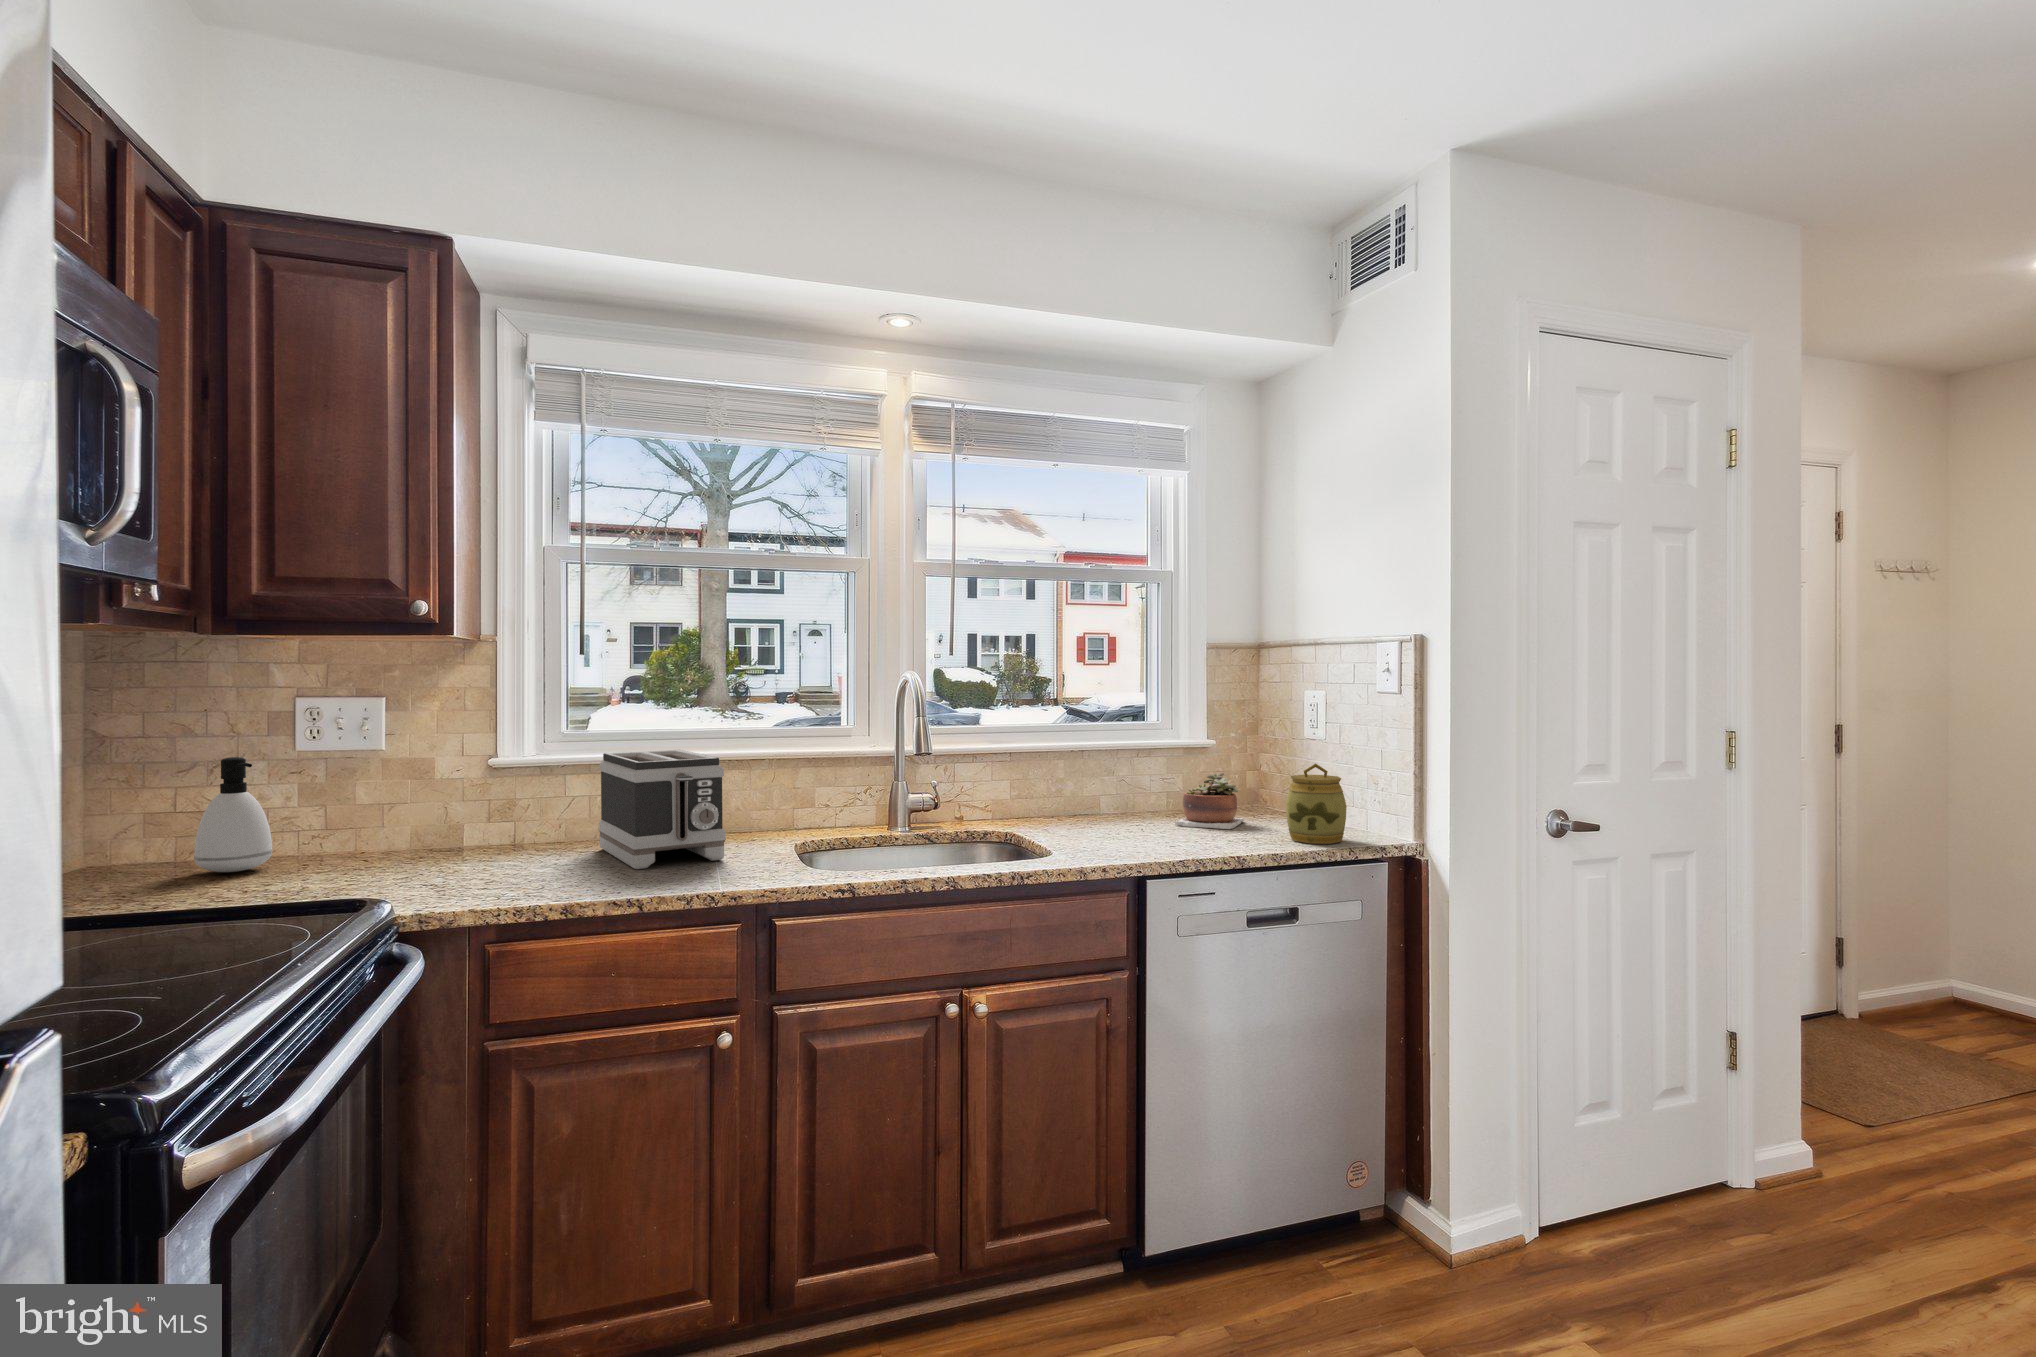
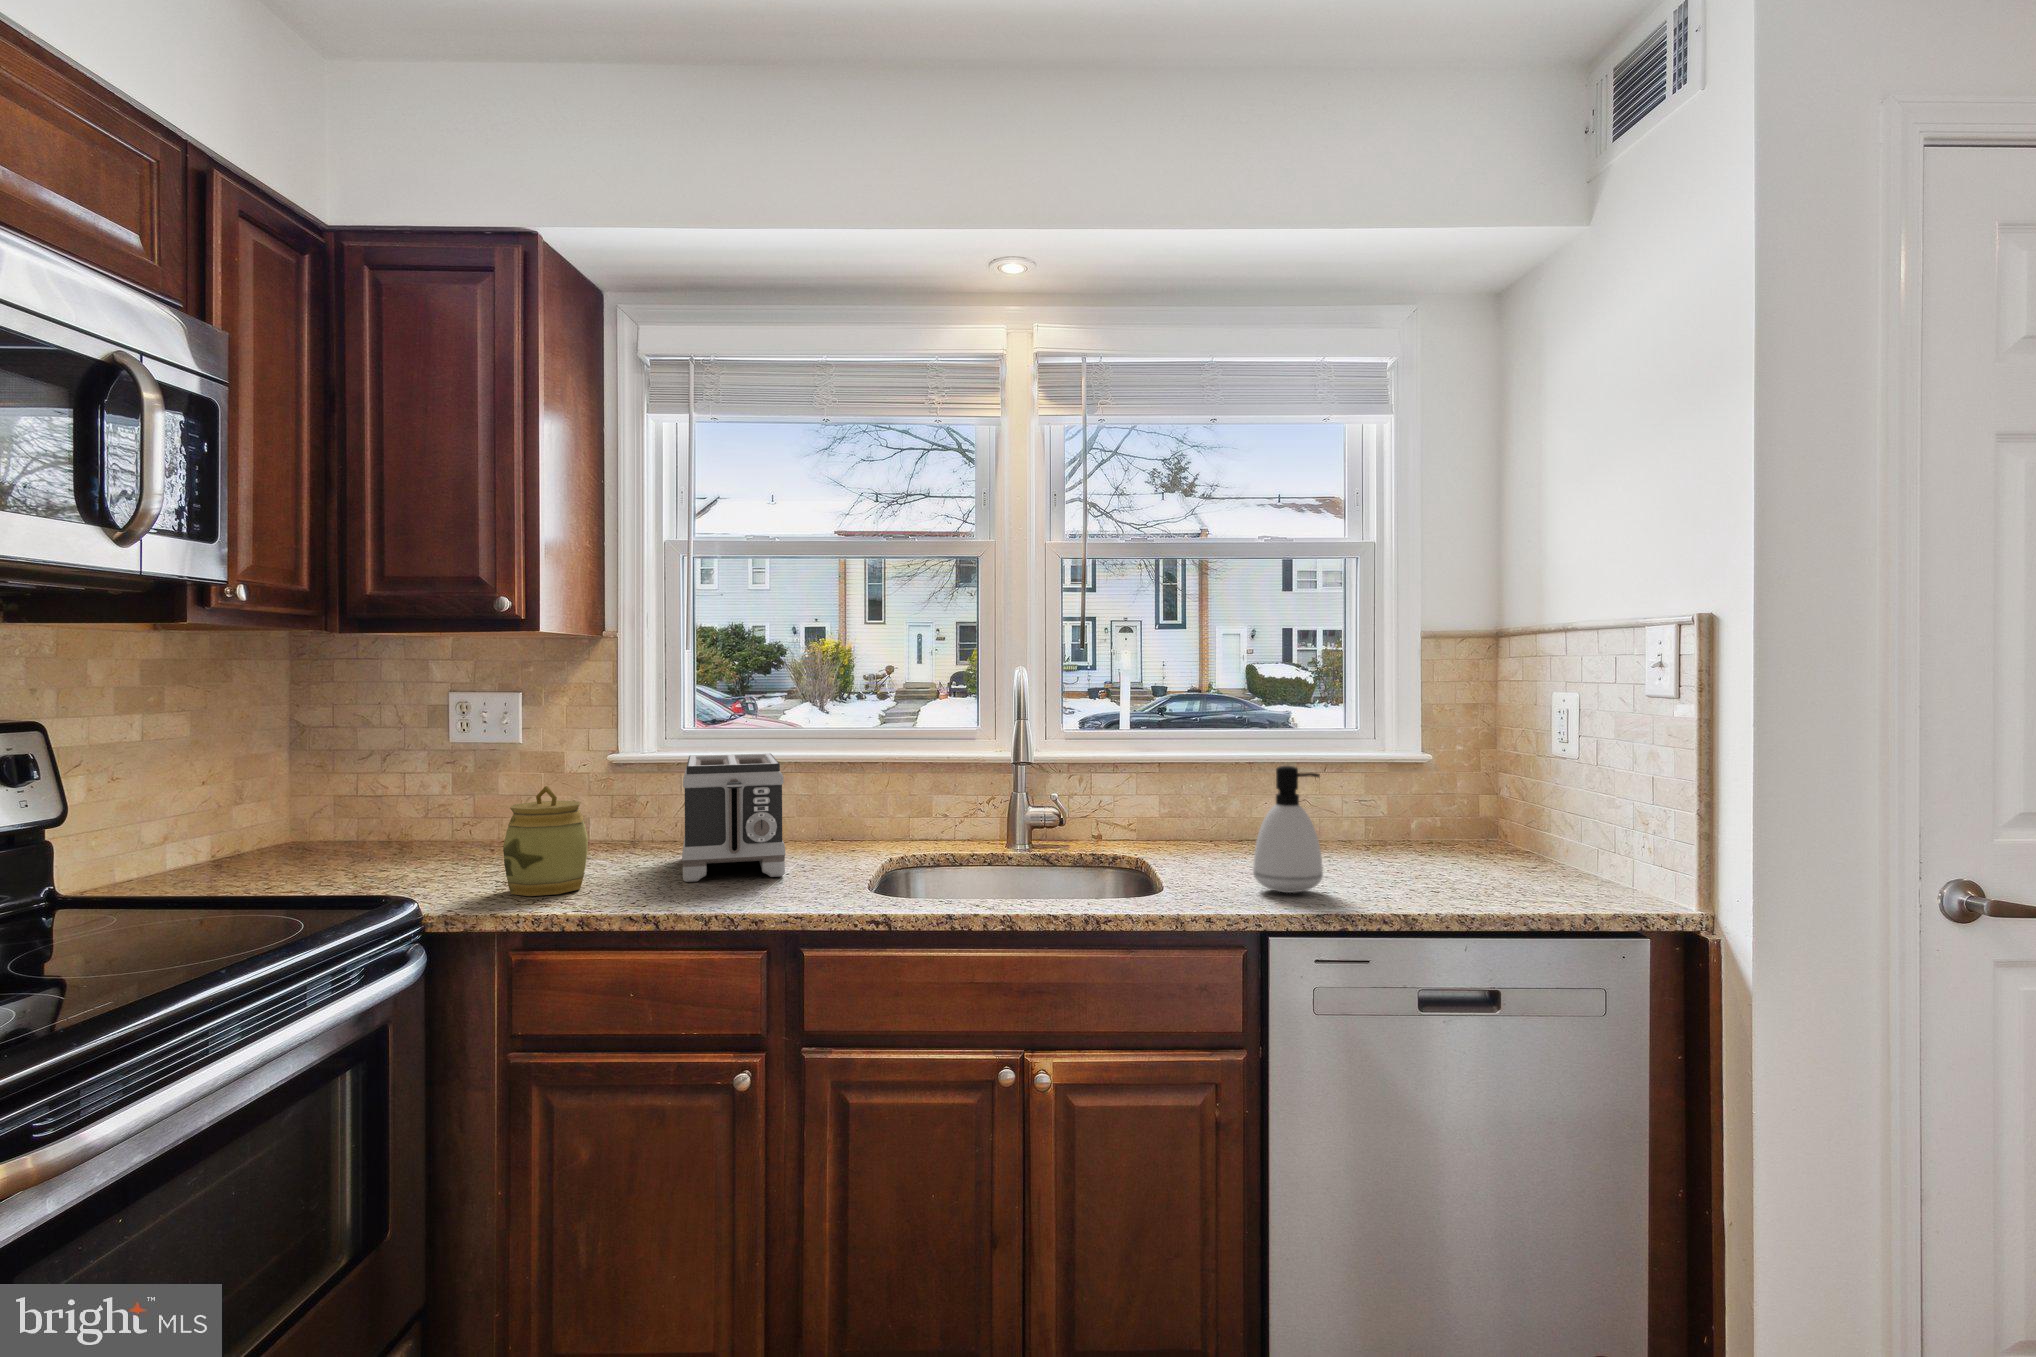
soap dispenser: present [194,757,272,872] -> present [1253,766,1323,893]
jar: present [1286,764,1347,844] -> present [503,786,588,896]
succulent plant: present [1175,773,1244,829] -> none [1360,800,1463,875]

